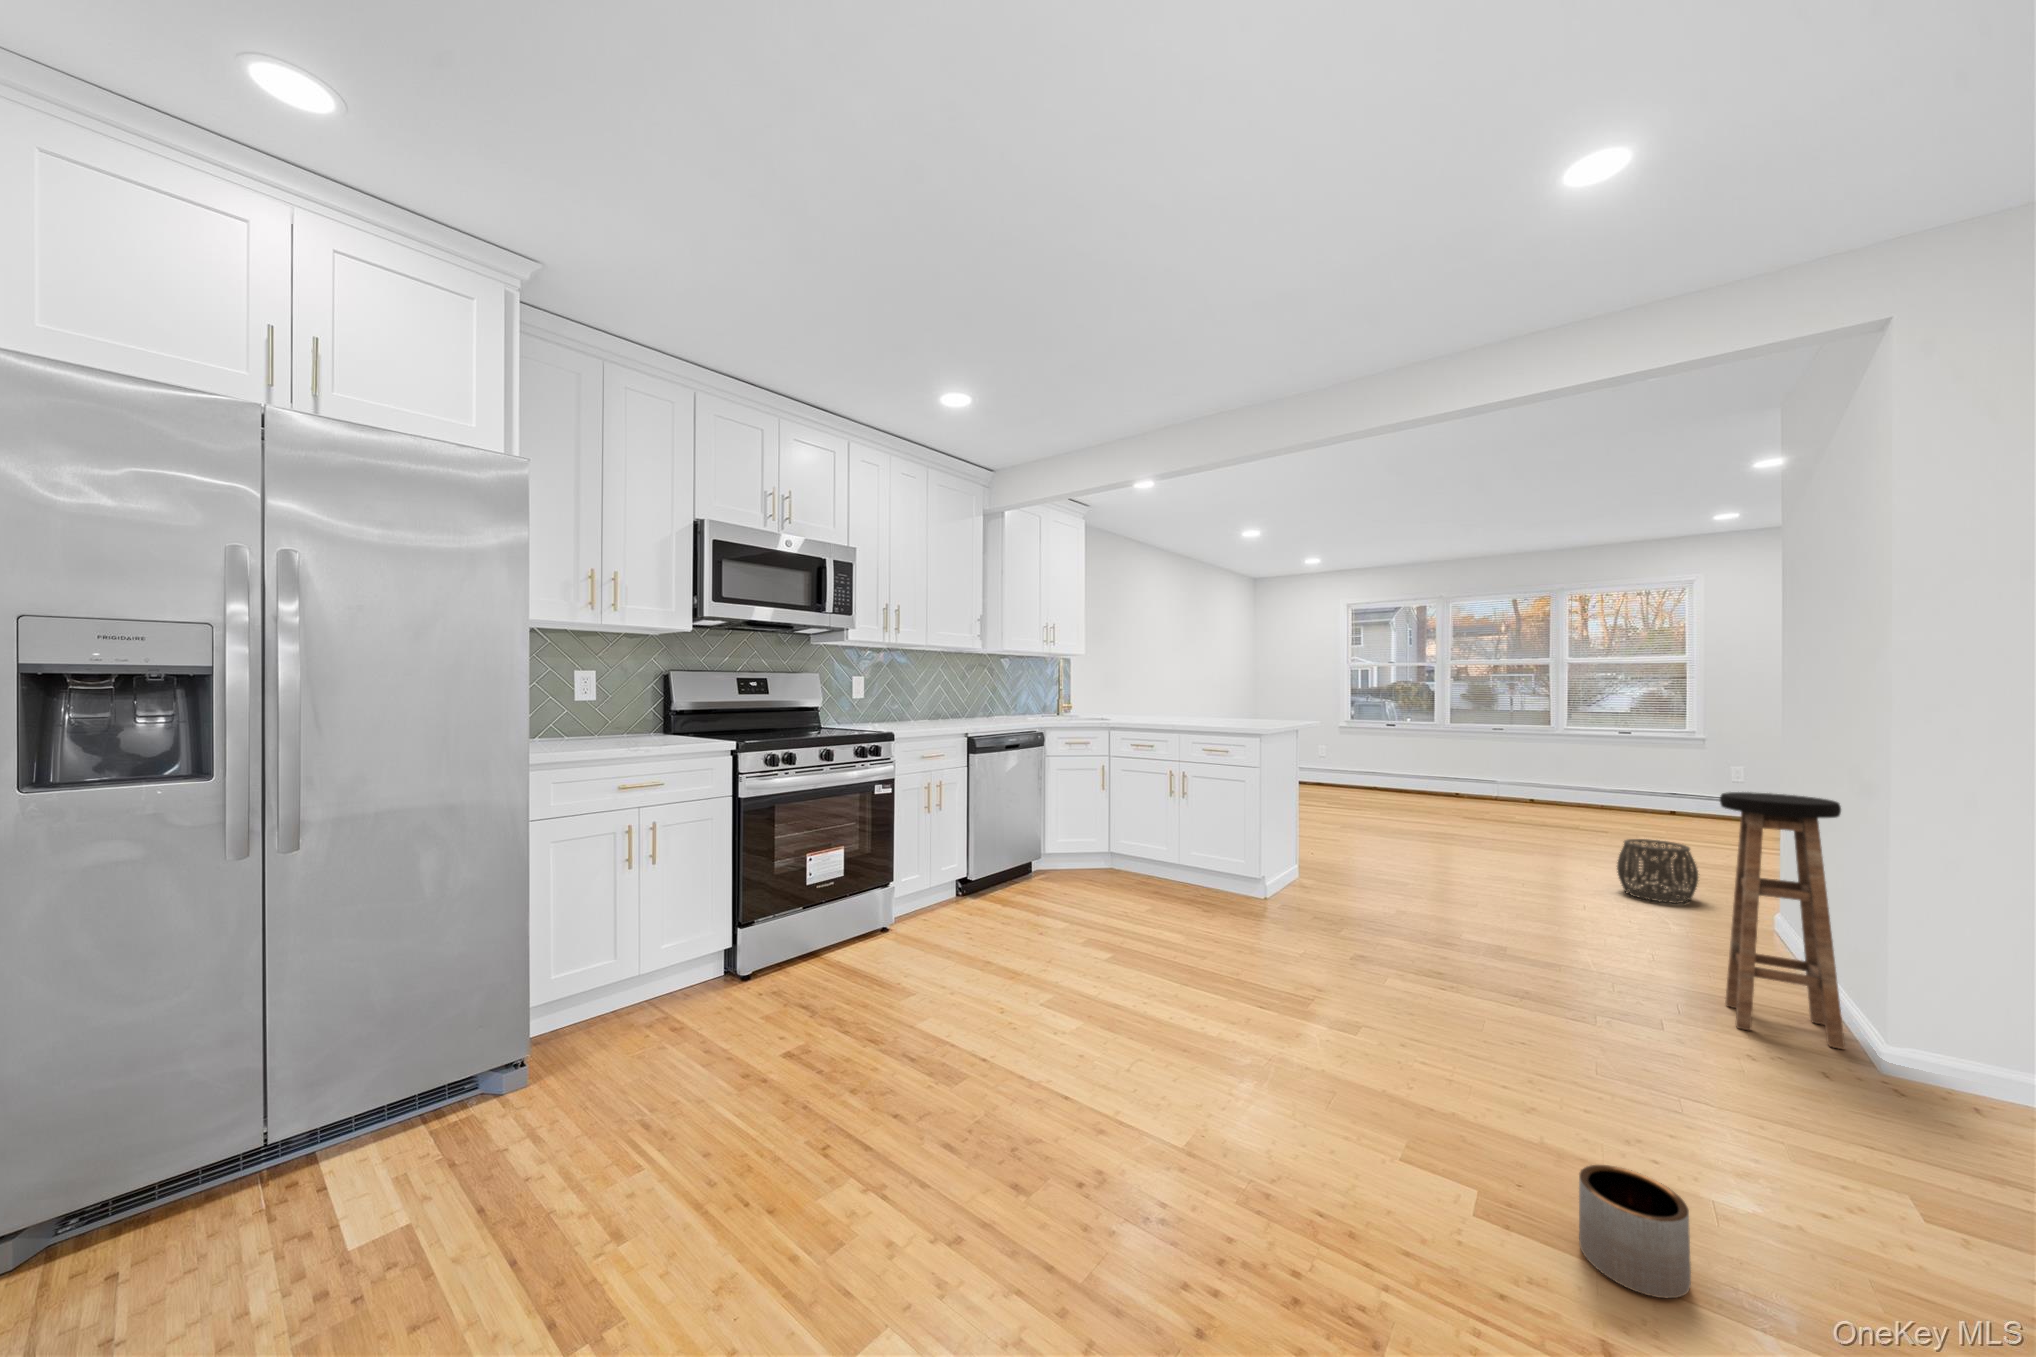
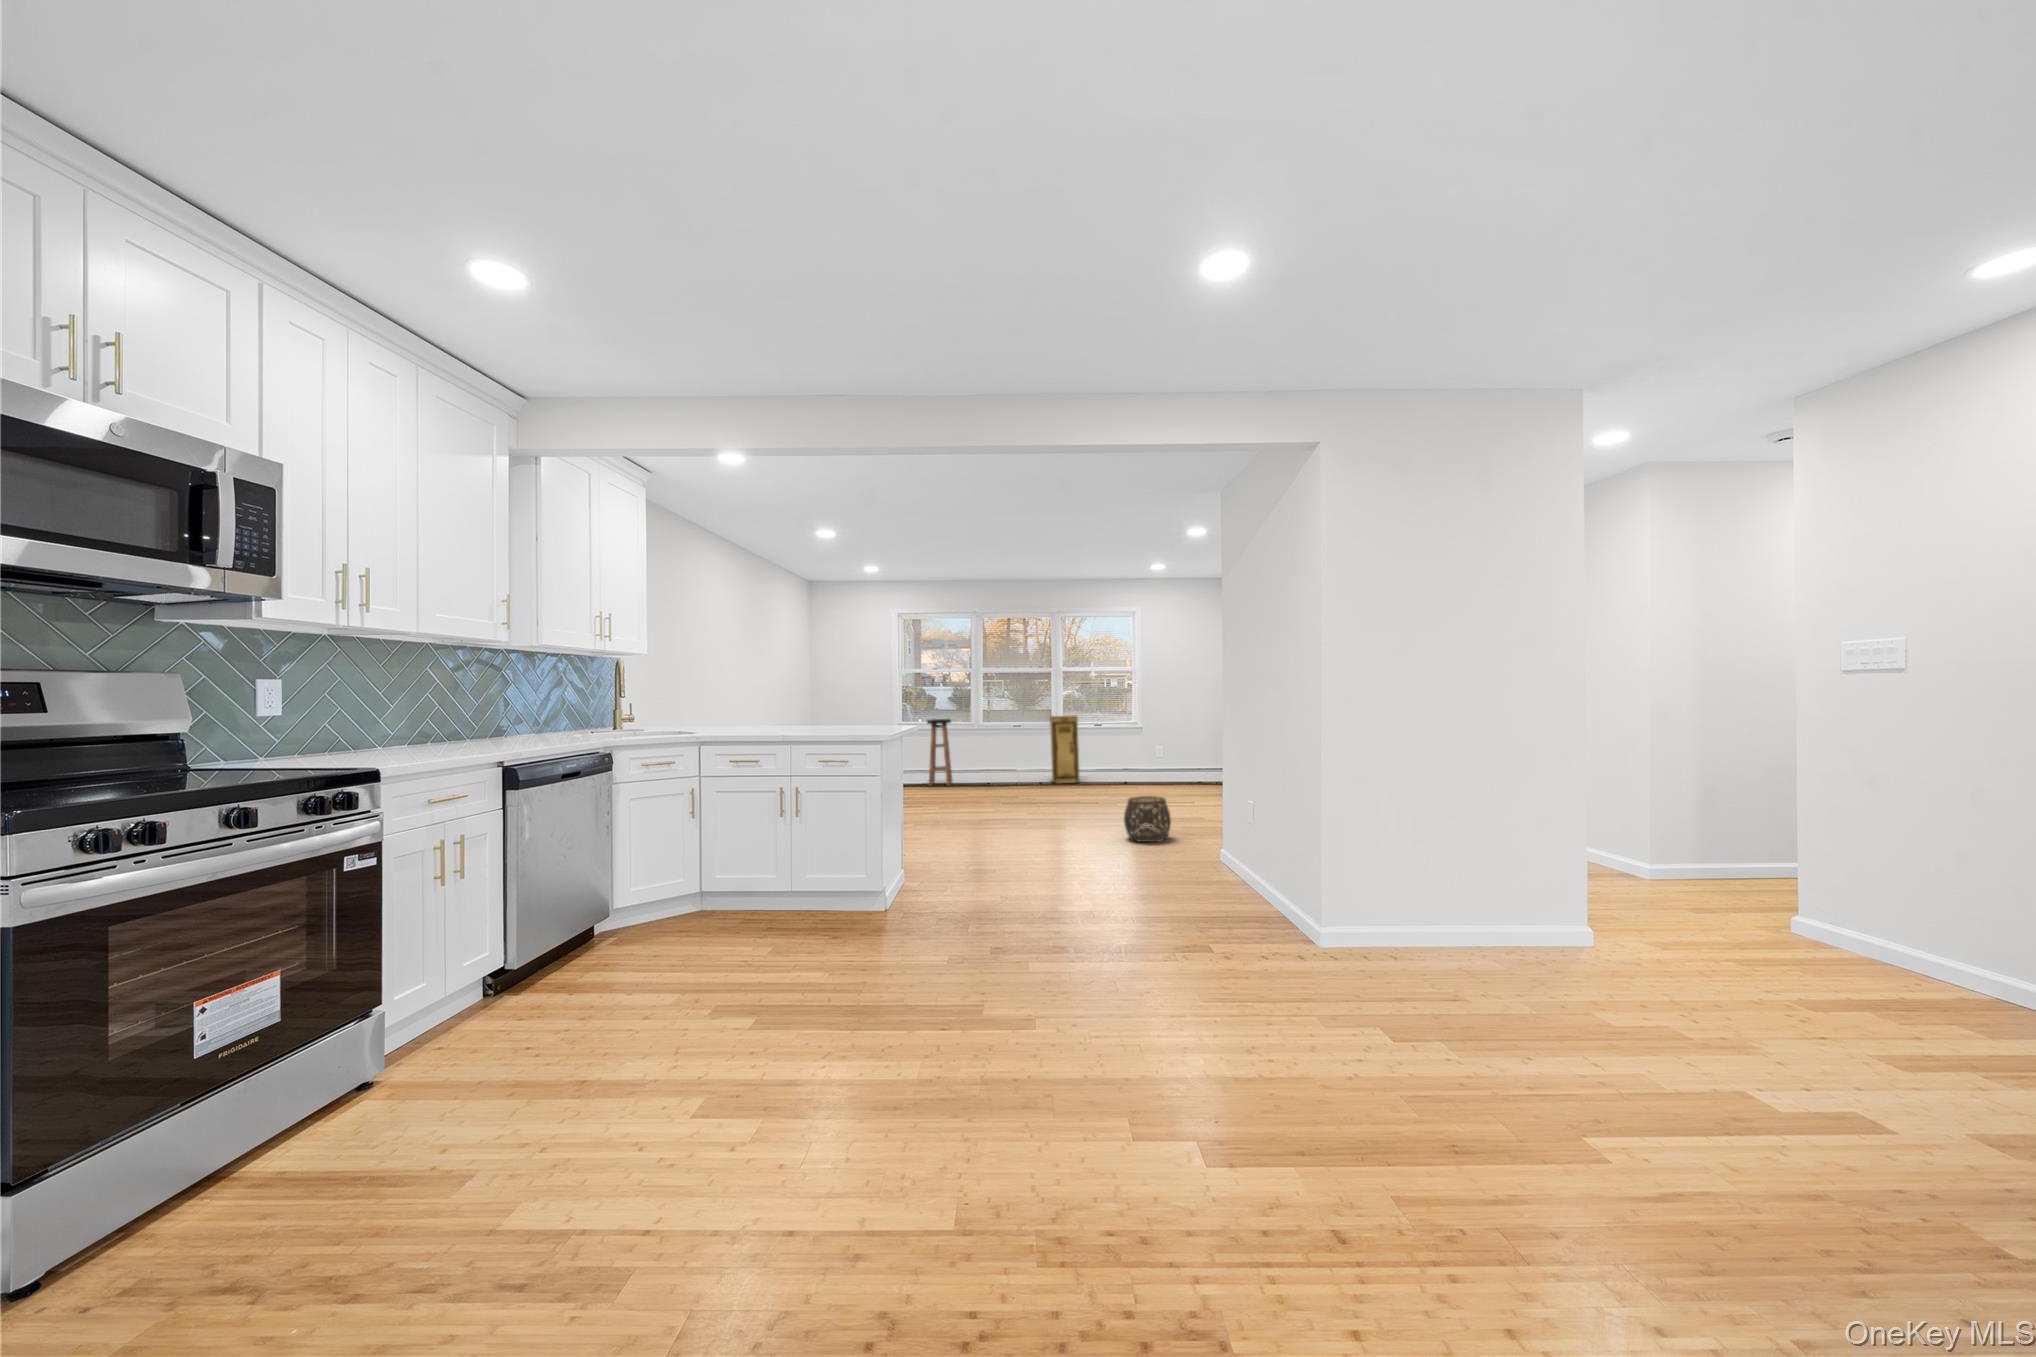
storage cabinet: none [1563,724,1610,814] -> present [1050,716,1080,784]
bar stool: present [1720,792,1845,1049] -> present [927,719,953,786]
planter: present [1579,1165,1691,1298] -> none [1309,1062,1391,1166]

